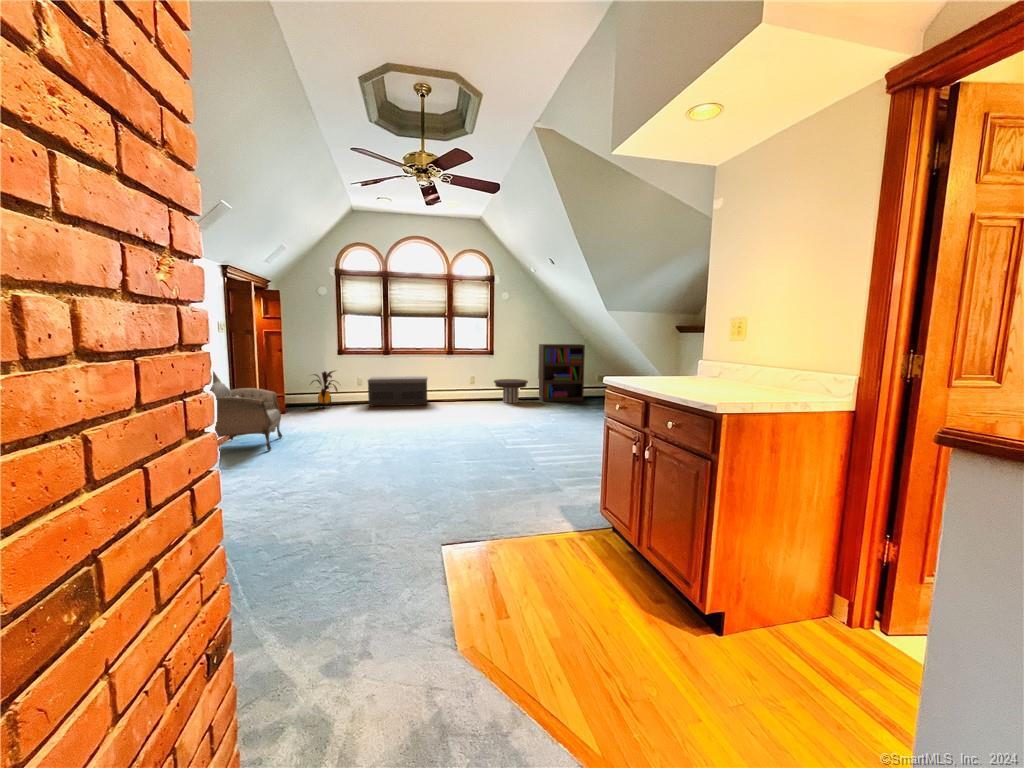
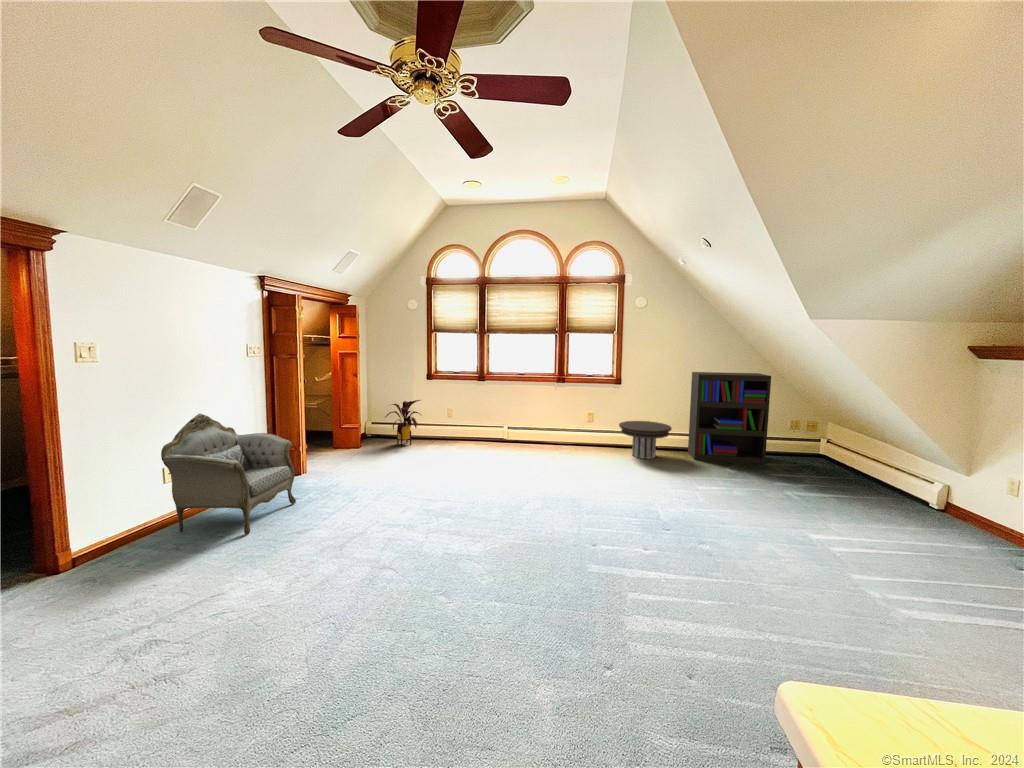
storage bench: present [368,376,427,406] -> none [452,409,529,452]

